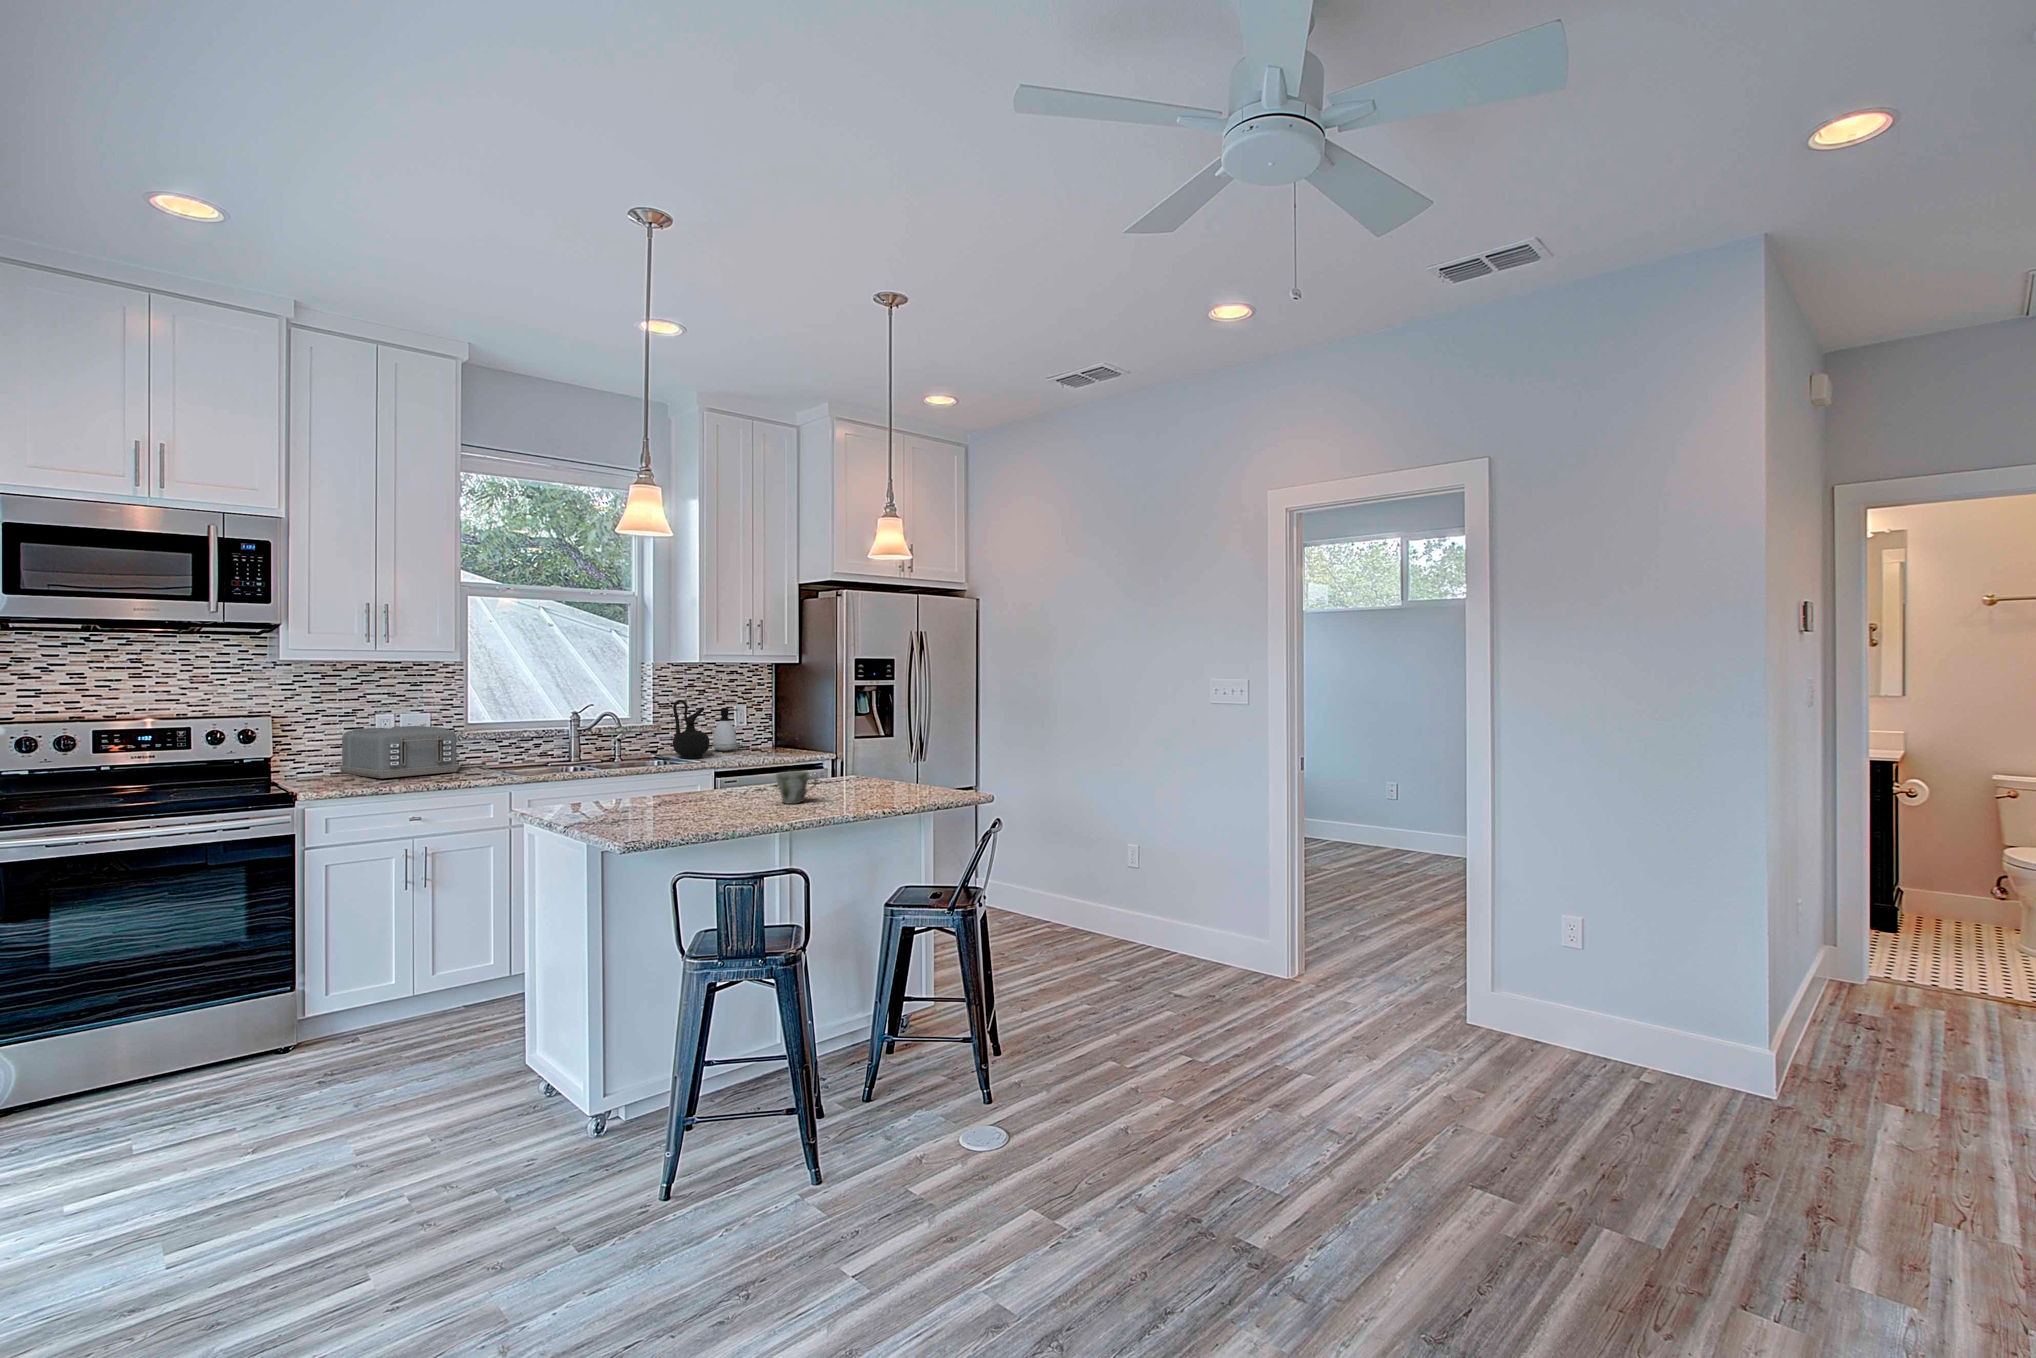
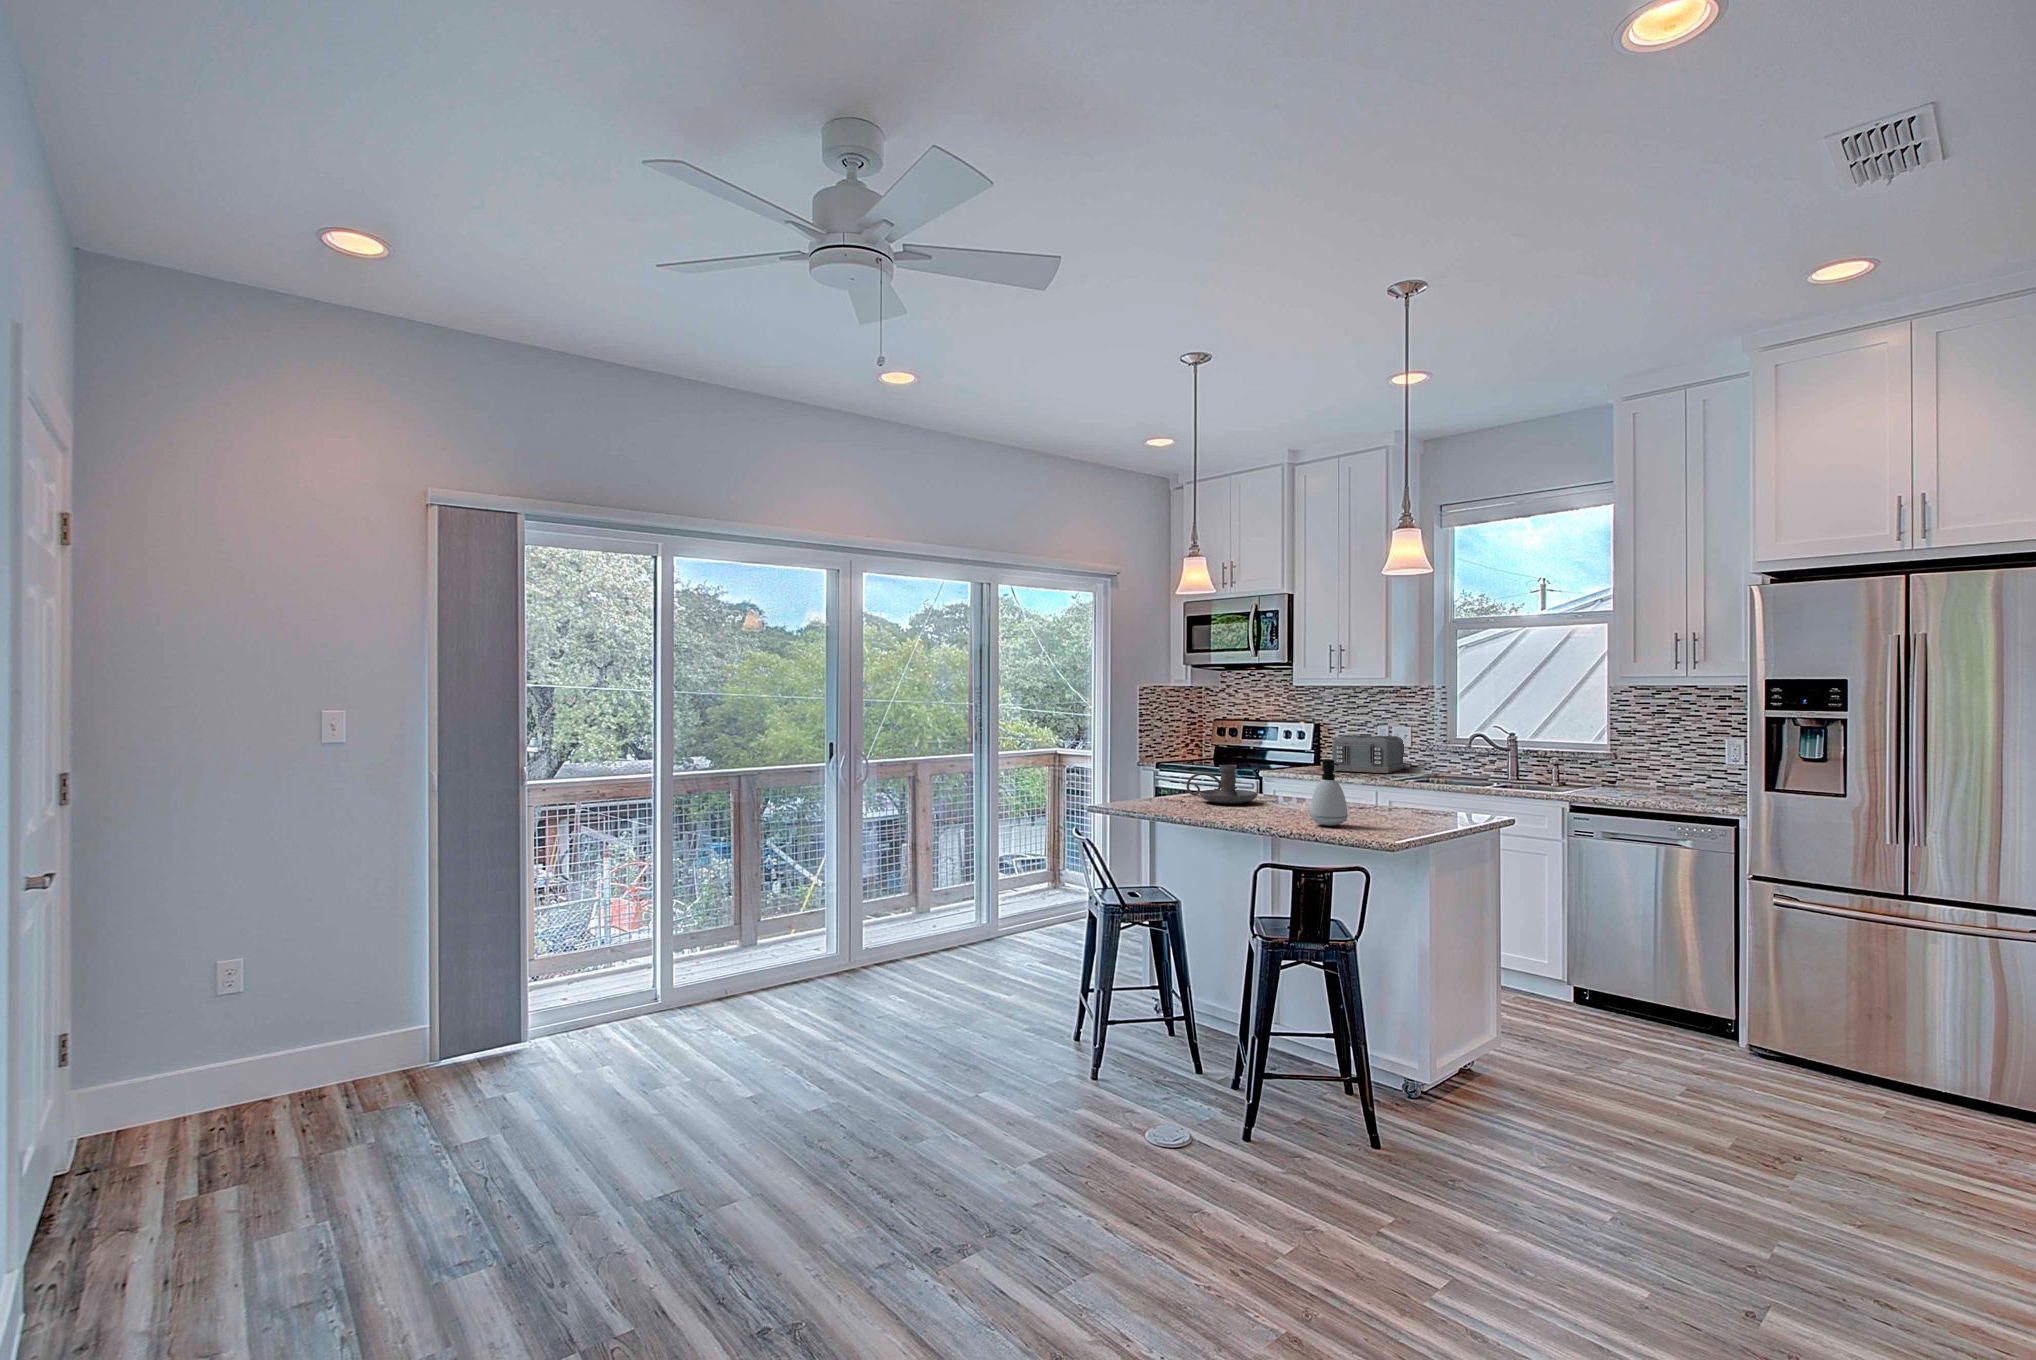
ceramic jug: present [673,700,710,759] -> none [1577,726,1622,792]
soap dispenser: present [713,708,737,751] -> present [1310,759,1348,826]
candle holder: none [635,760,712,811] -> present [1186,764,1257,804]
mug: present [776,771,817,804] -> none [1265,787,1294,814]

